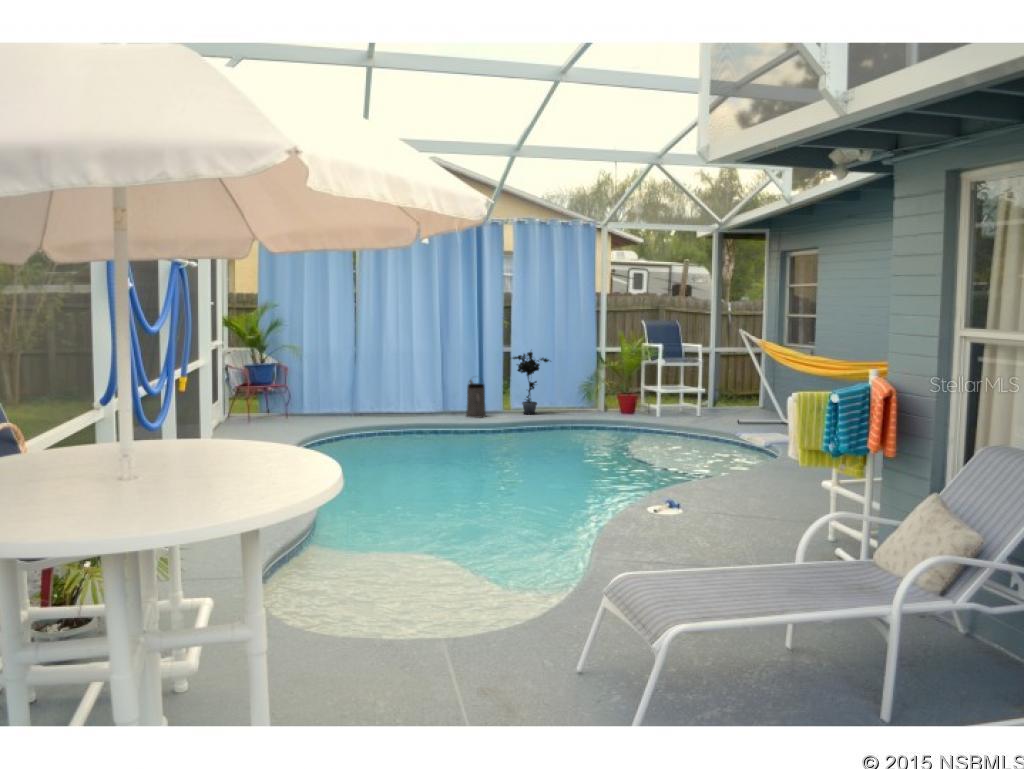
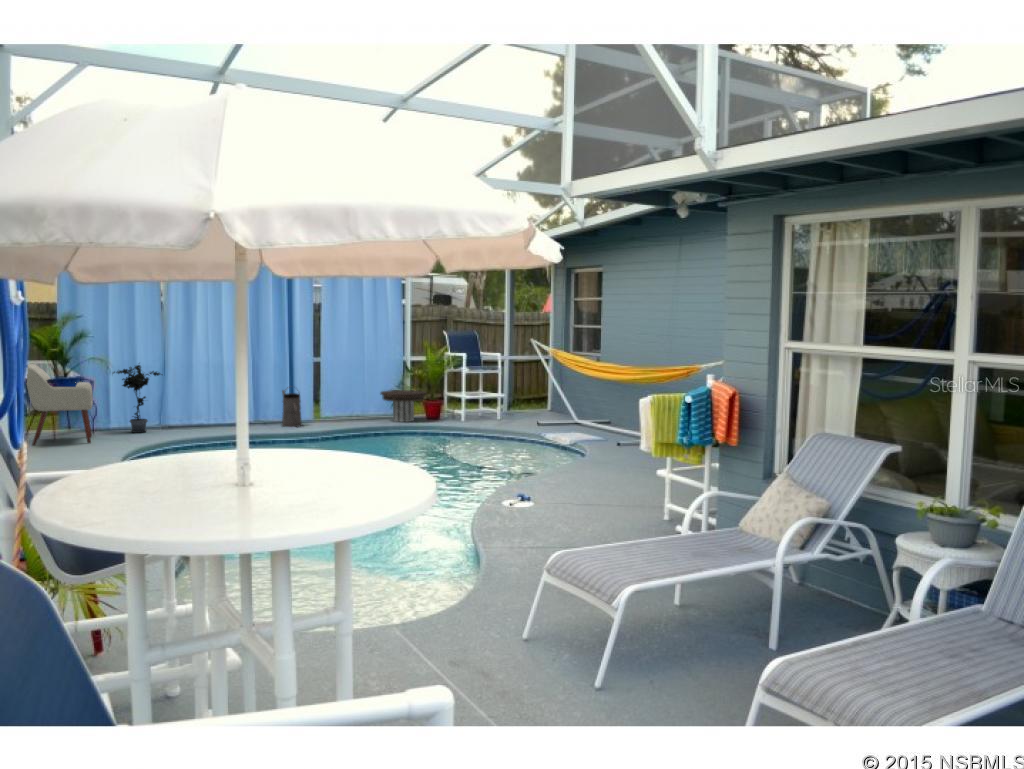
chair: none [222,350,286,427] -> present [26,364,93,446]
potted plant: present [509,352,549,414] -> present [113,365,162,433]
side table: none [568,383,618,416] -> present [381,390,427,422]

